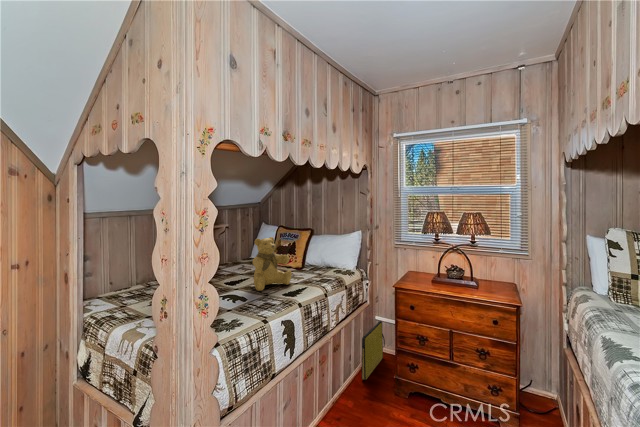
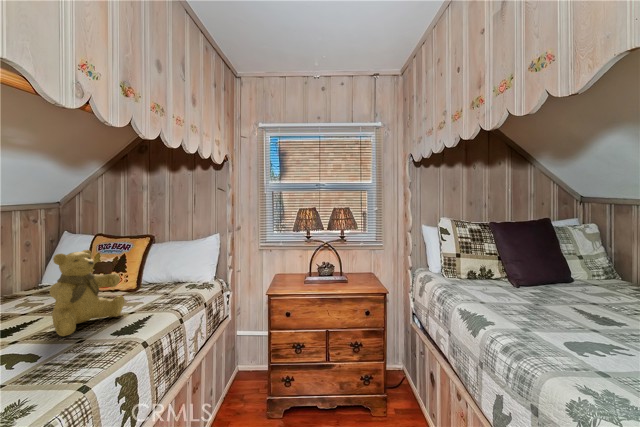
bag: present [362,321,385,380] -> none [227,336,249,413]

